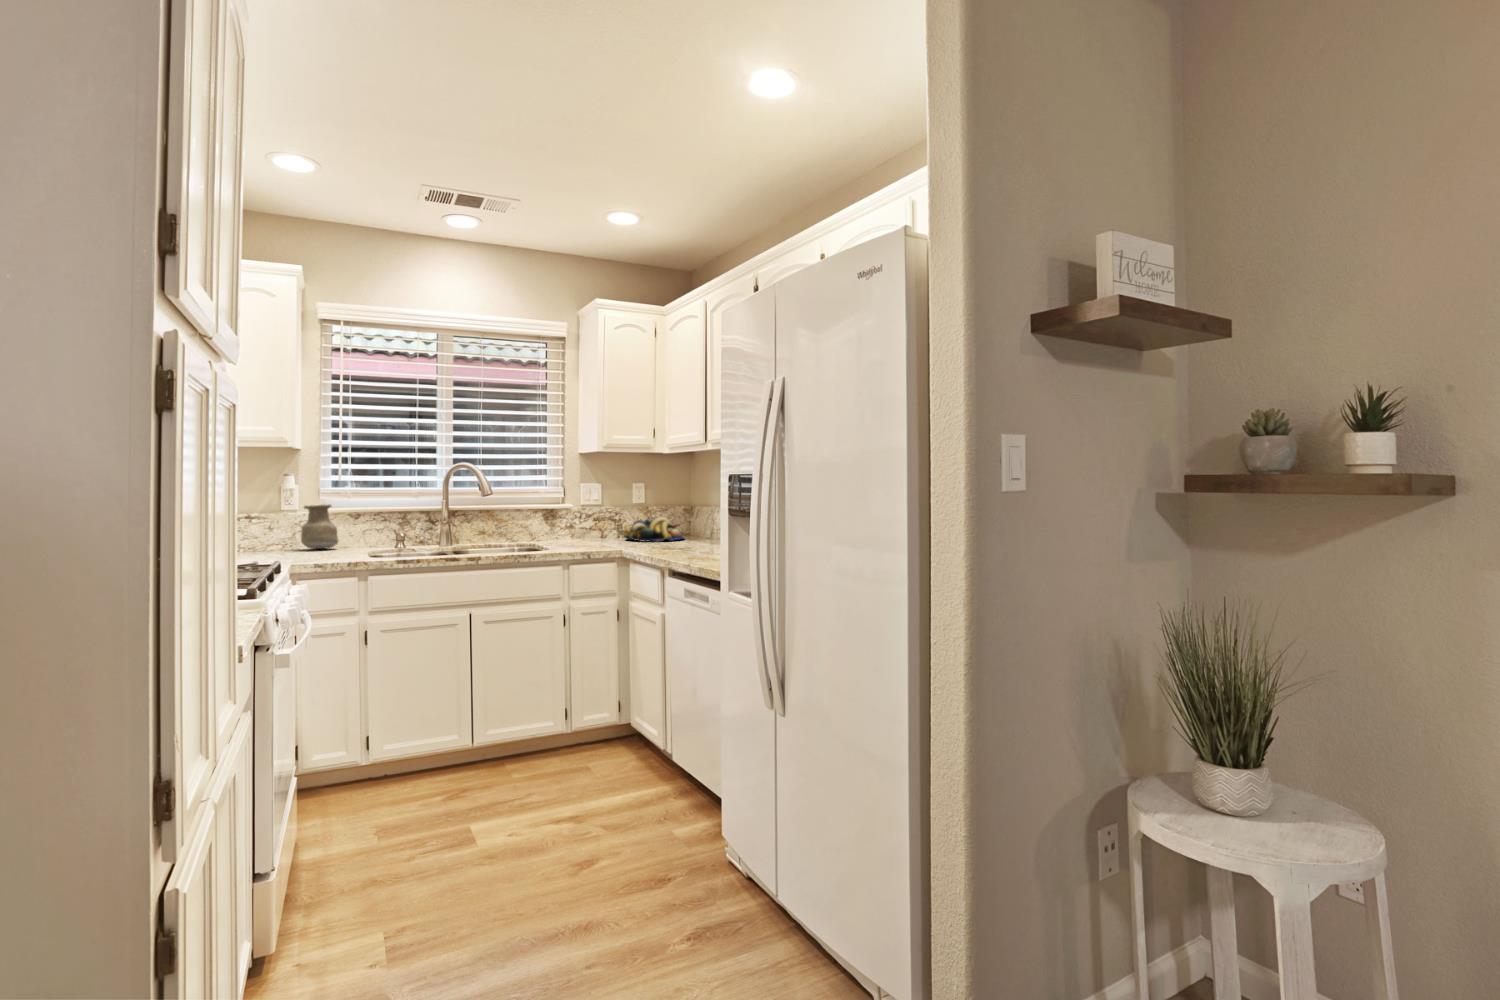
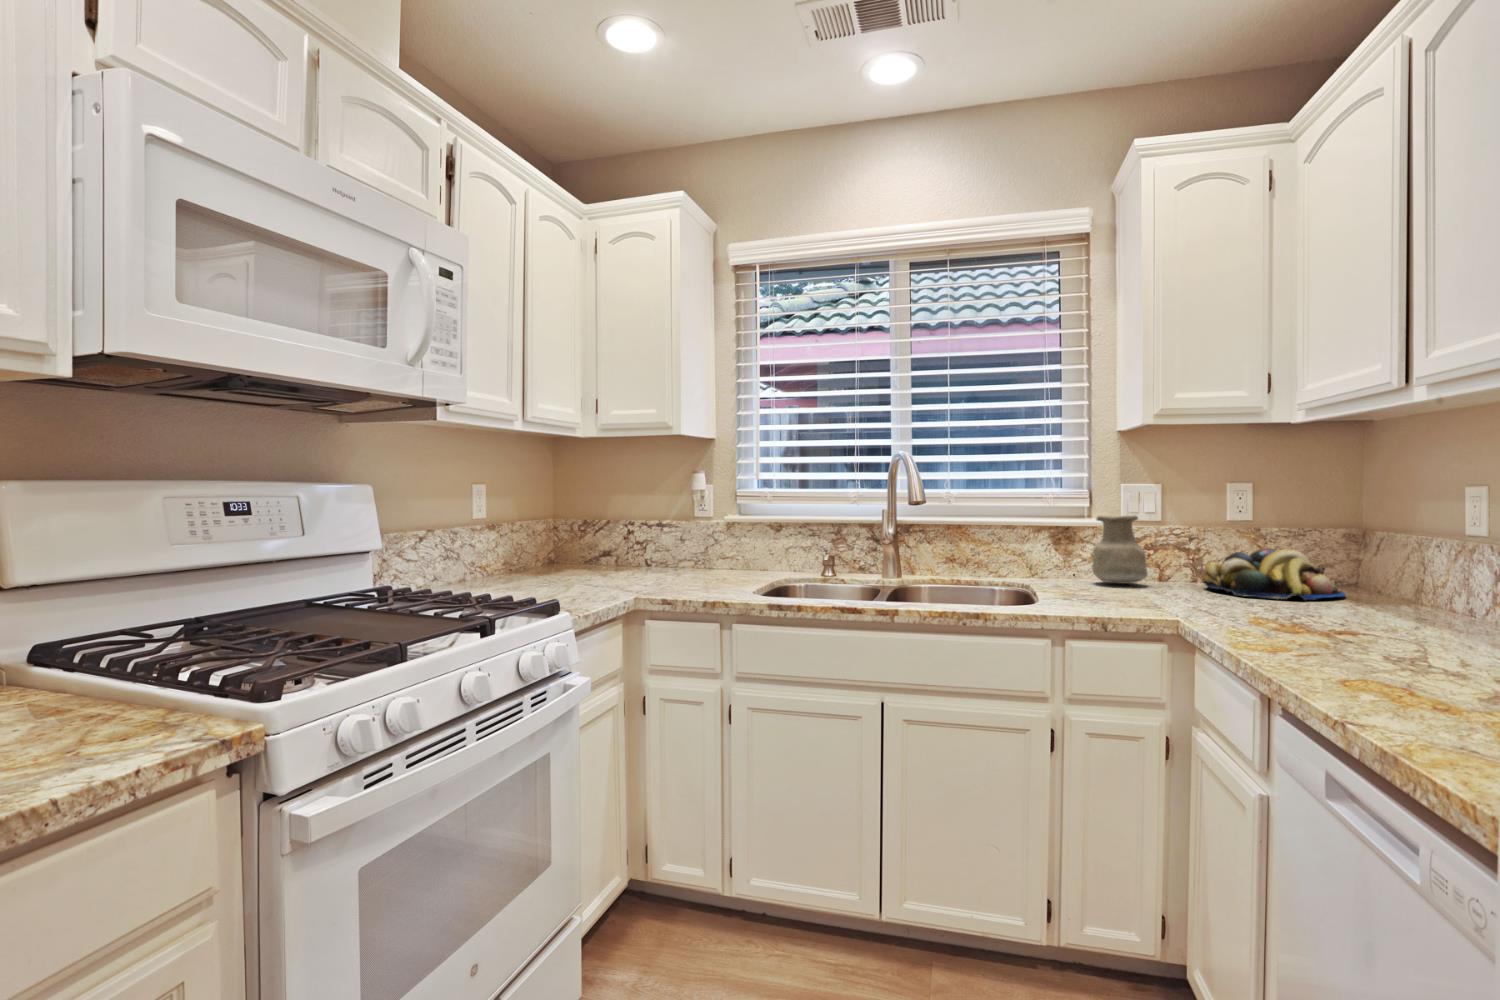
vase: present [301,504,338,549] -> present [1092,515,1147,584]

